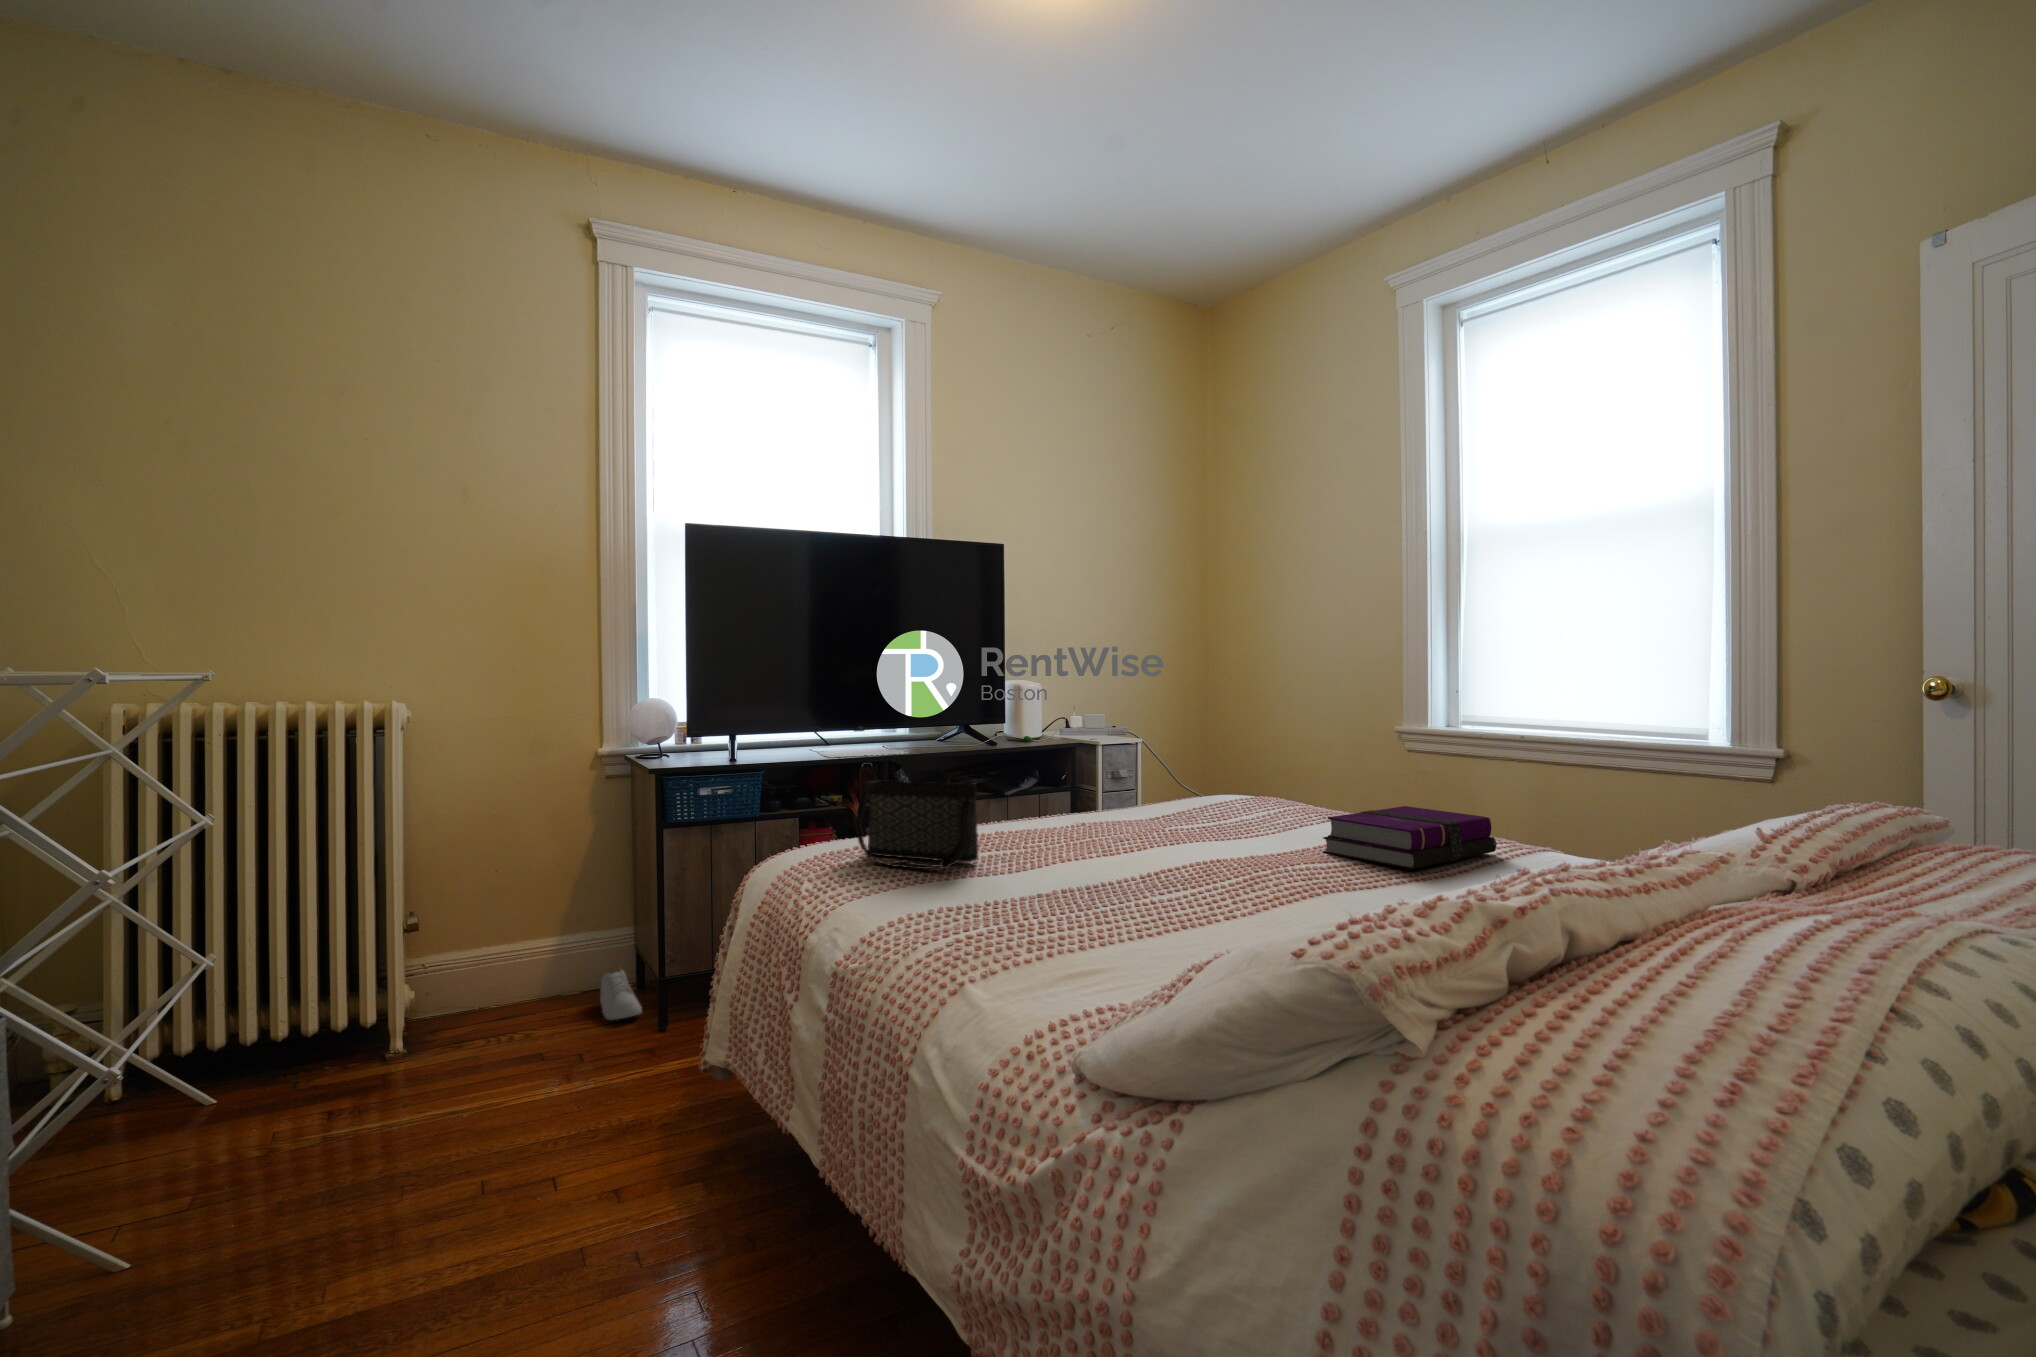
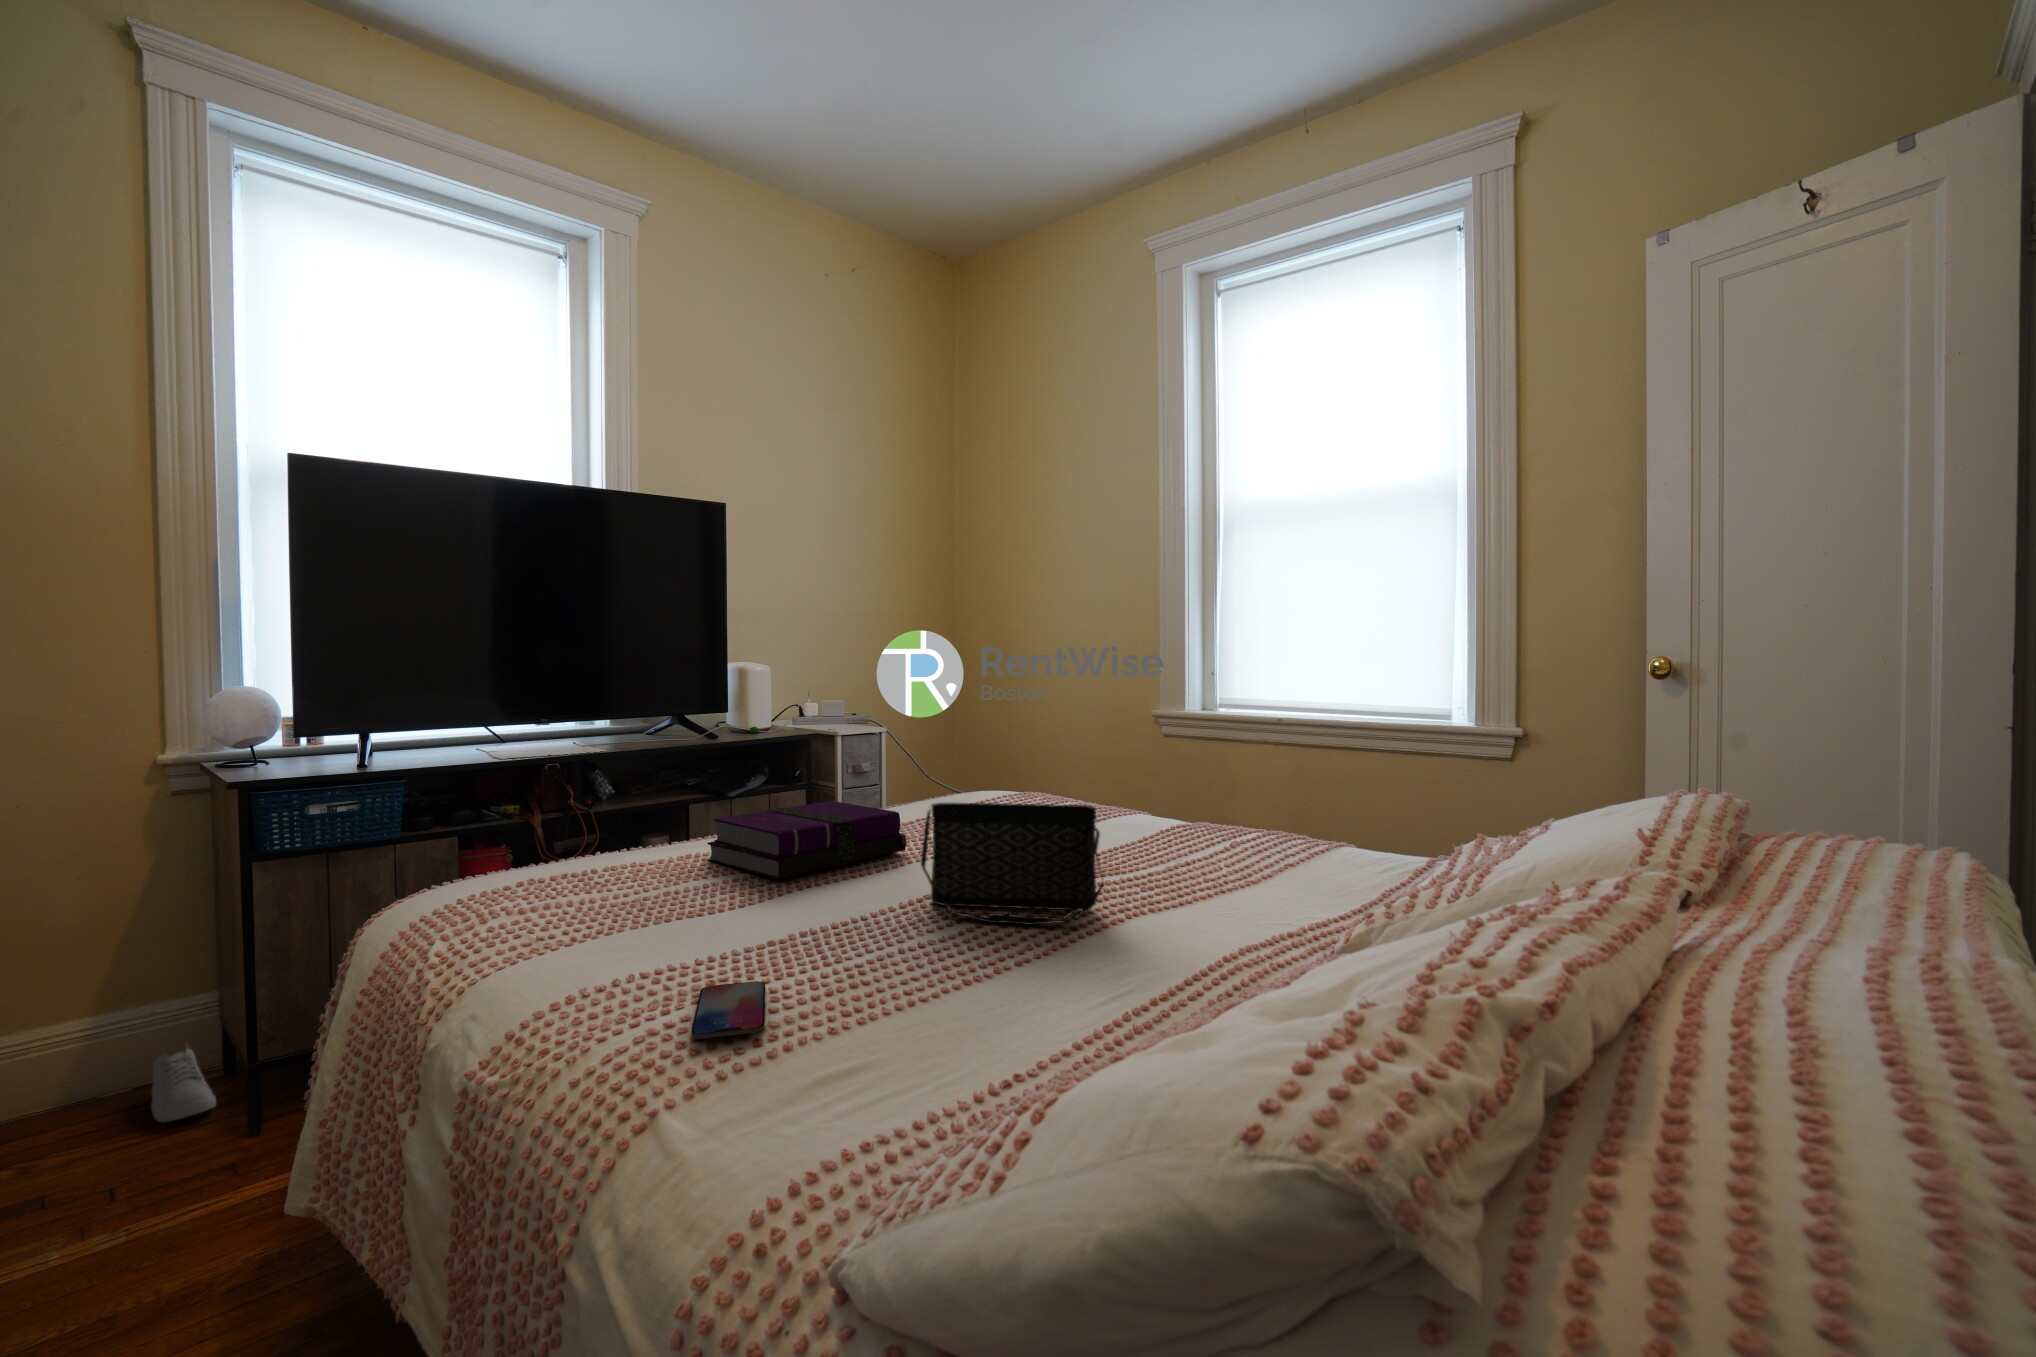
handbag: present [855,781,978,869] -> present [921,803,1104,925]
notebook: present [1323,806,1496,869] -> present [707,801,906,879]
smartphone: none [981,918,1031,947] -> present [692,981,765,1039]

